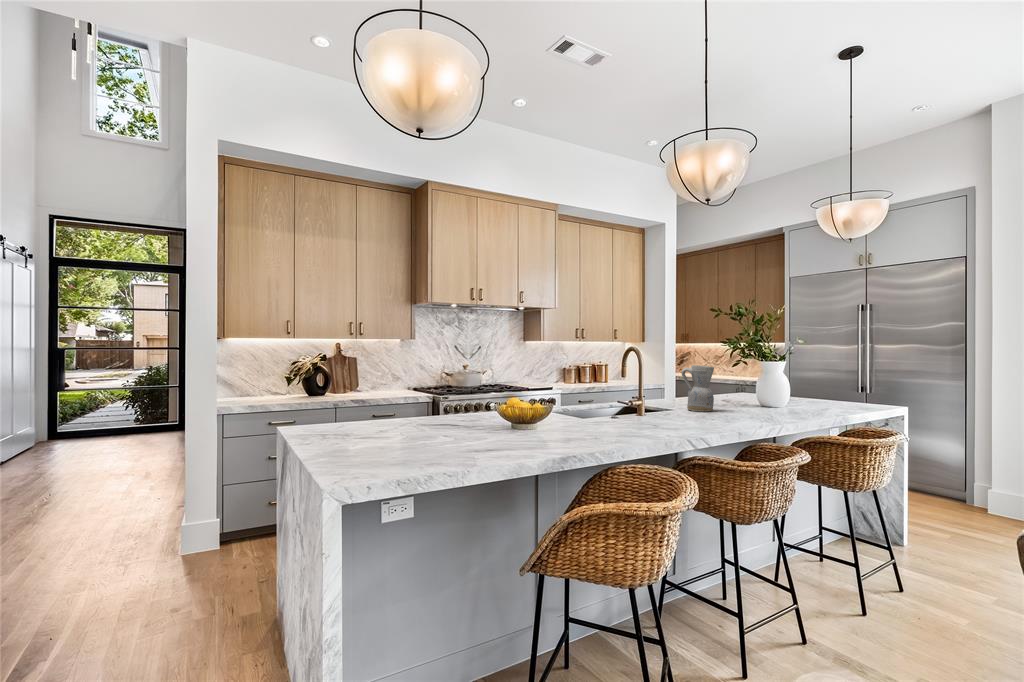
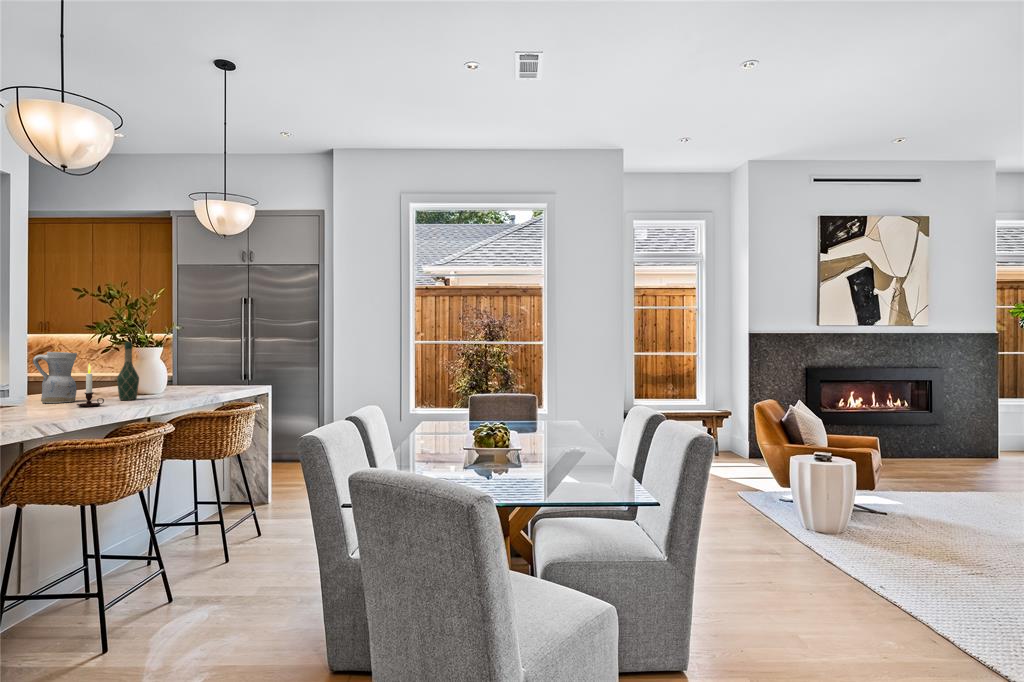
wine bottle: none [748,357,768,415] -> present [117,342,139,400]
candle: none [715,378,738,420] -> present [77,363,104,407]

